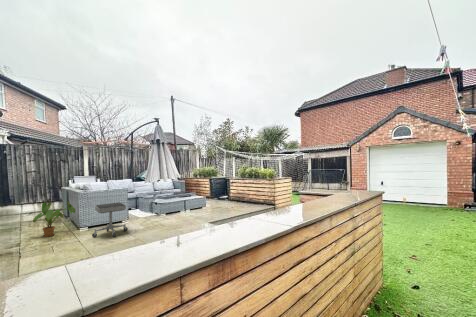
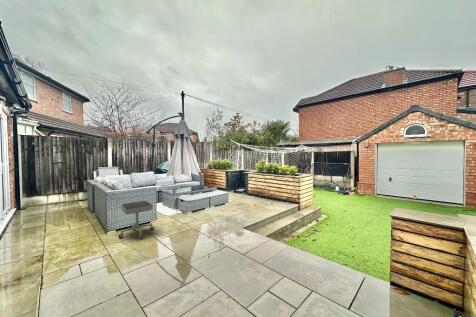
house plant: present [33,202,76,237] -> none [57,198,101,236]

